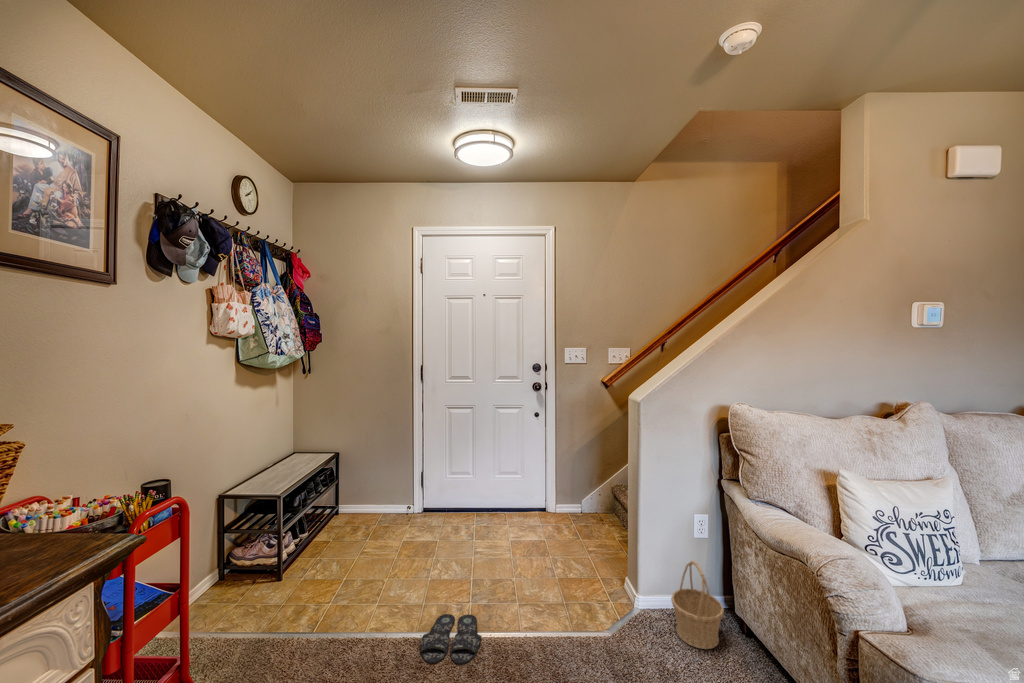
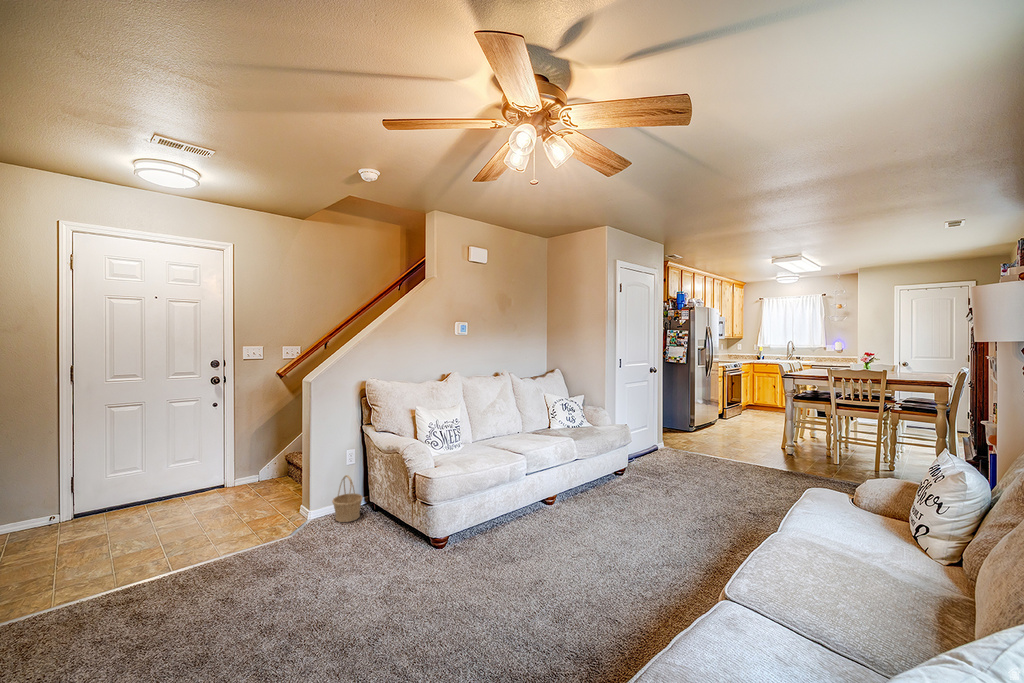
slippers: present [420,614,481,664] -> none [134,556,191,587]

